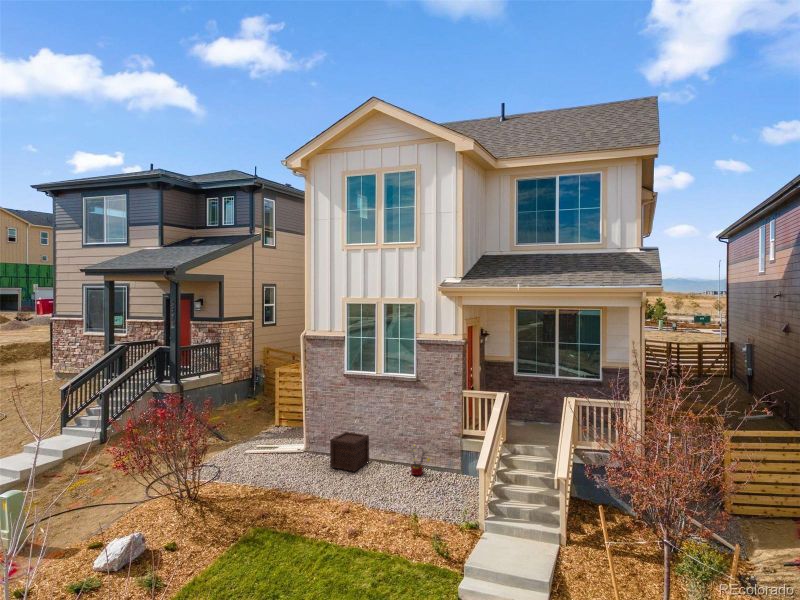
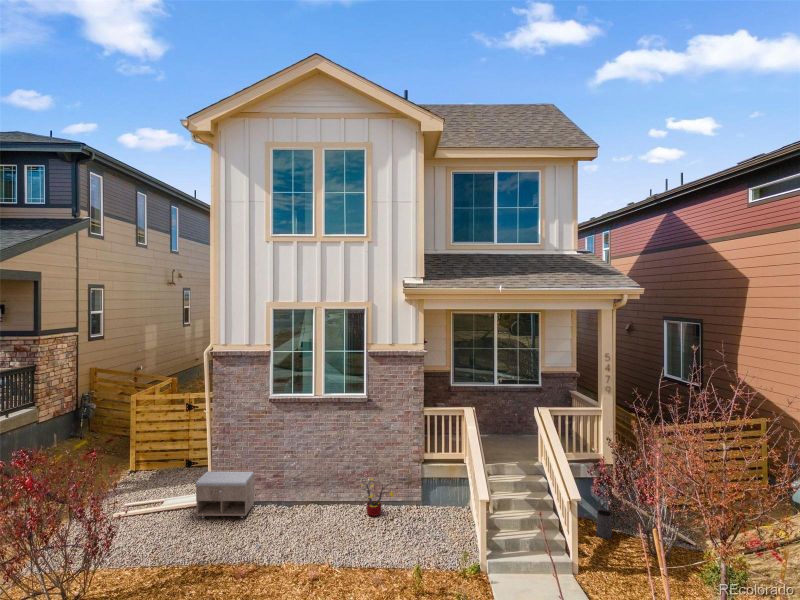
storage bench: none [293,425,335,461] -> present [196,471,254,518]
wooden crate: present [330,432,369,472] -> none [258,473,304,525]
watering can: none [613,495,630,531] -> present [596,500,612,539]

